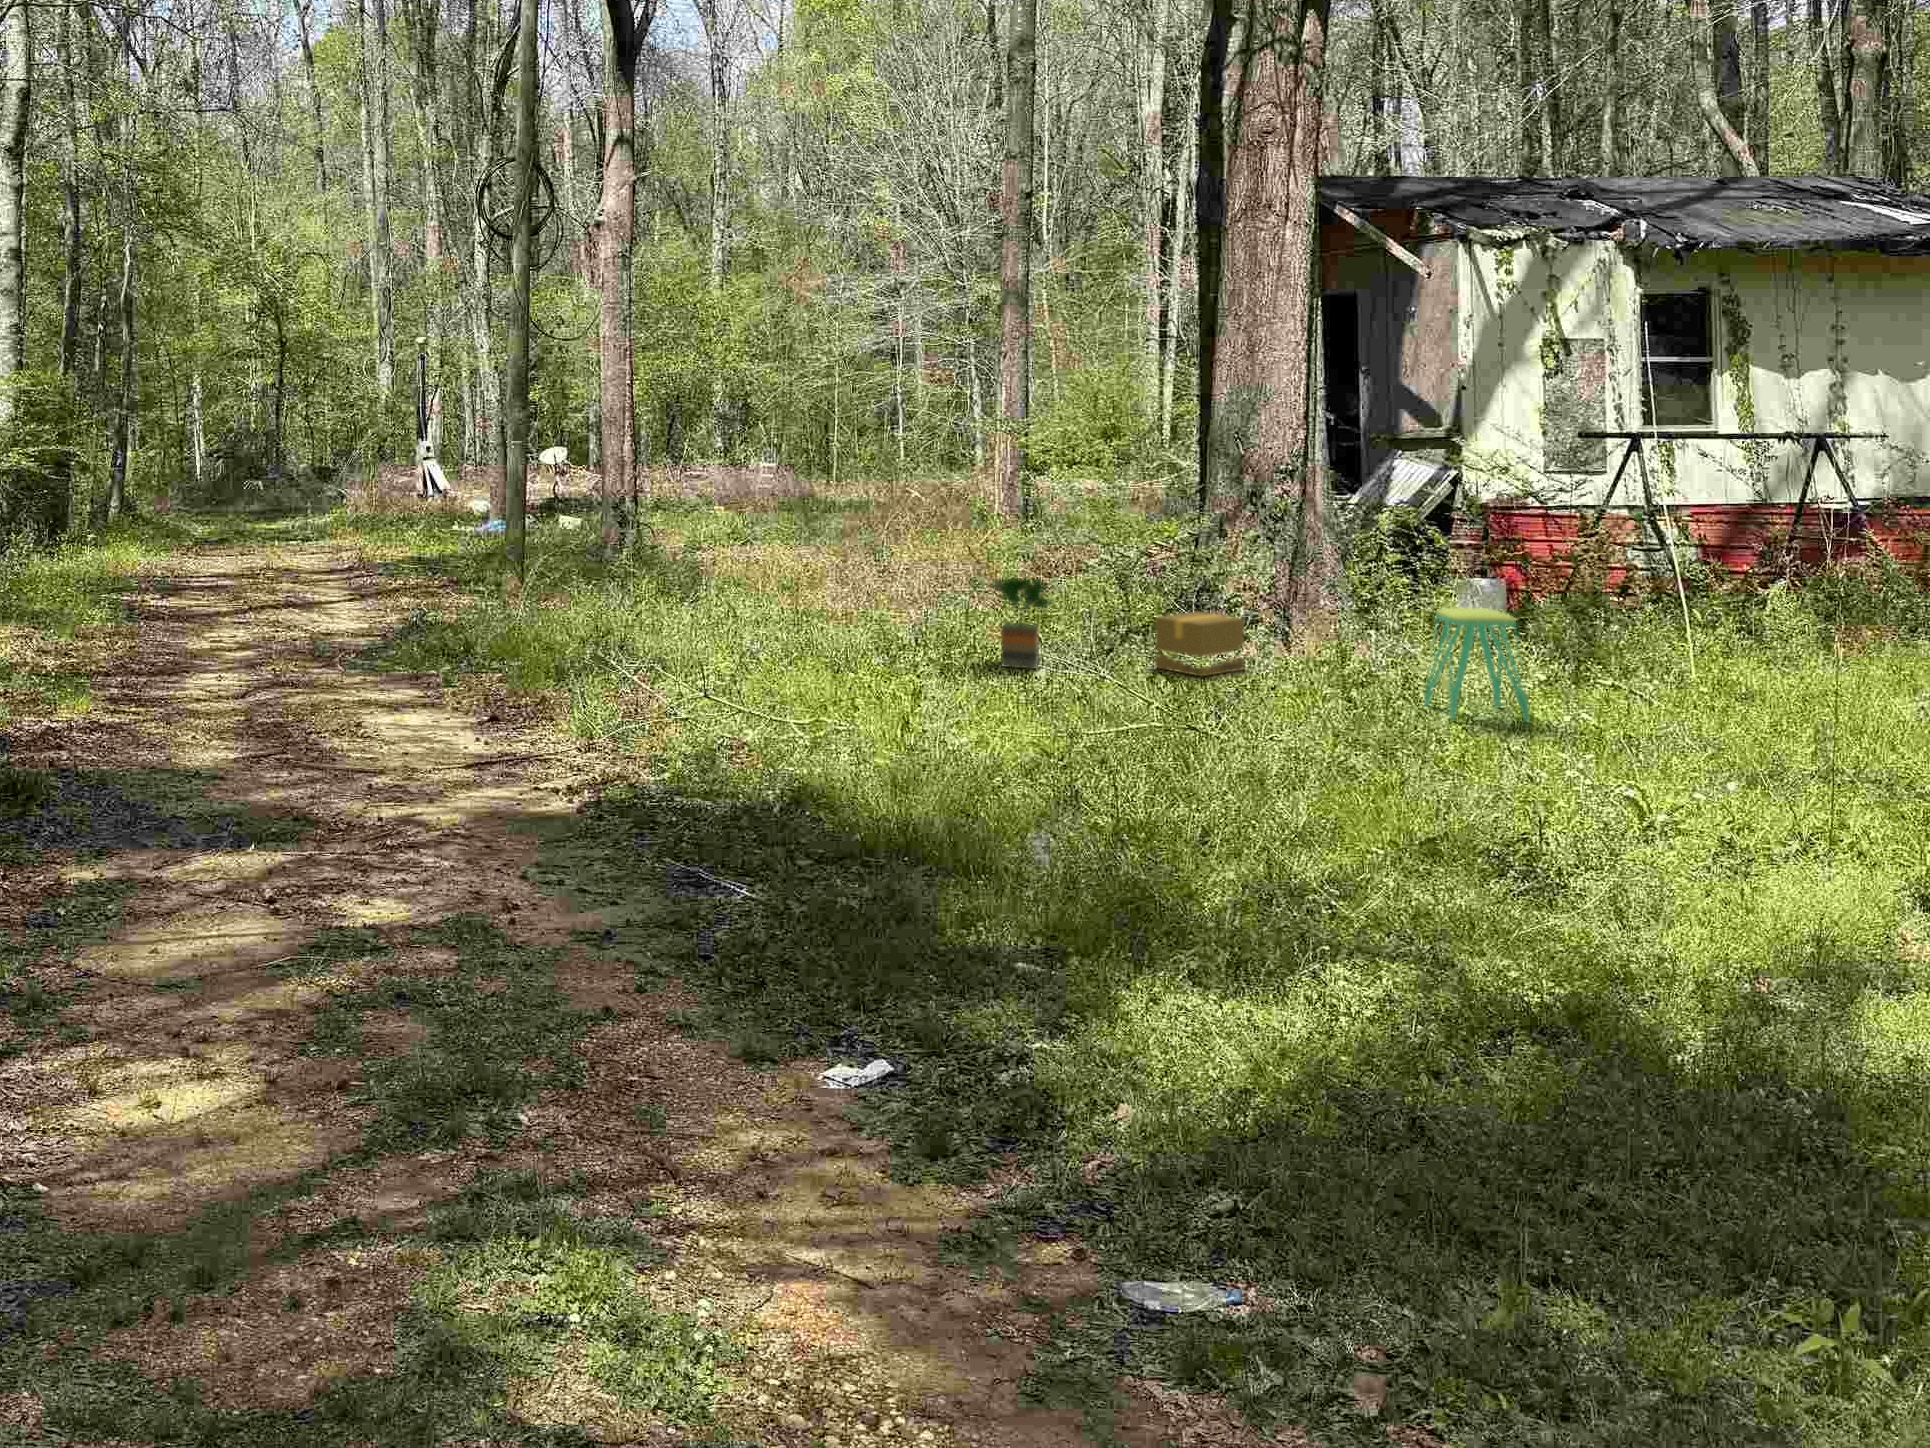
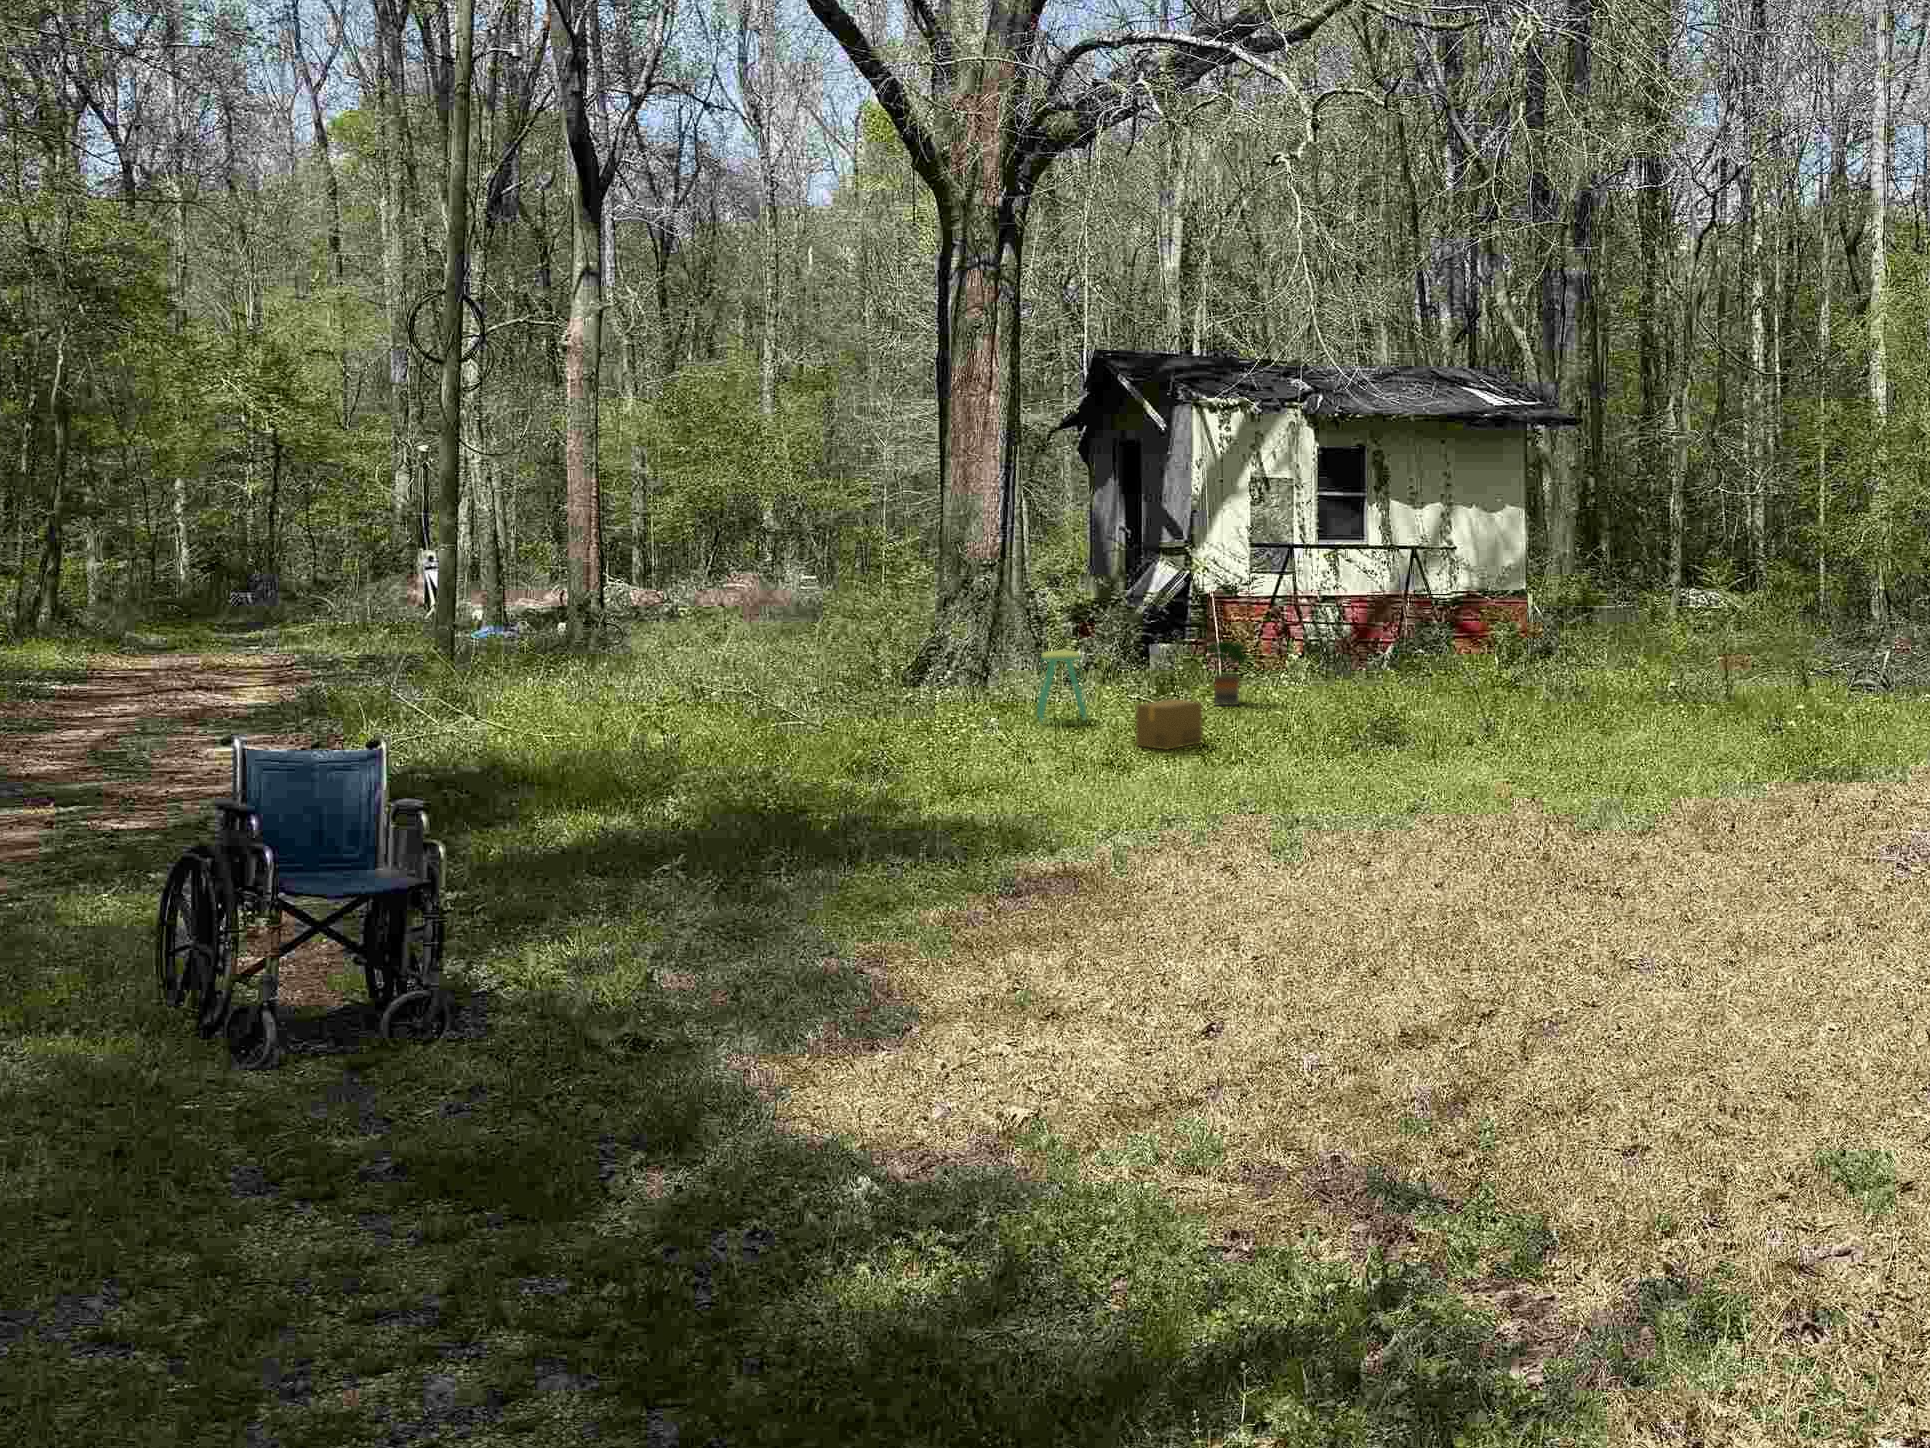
potted tree: present [992,577,1052,669] -> present [1209,641,1247,705]
cardboard box: present [1155,612,1244,676] -> present [1136,699,1203,749]

